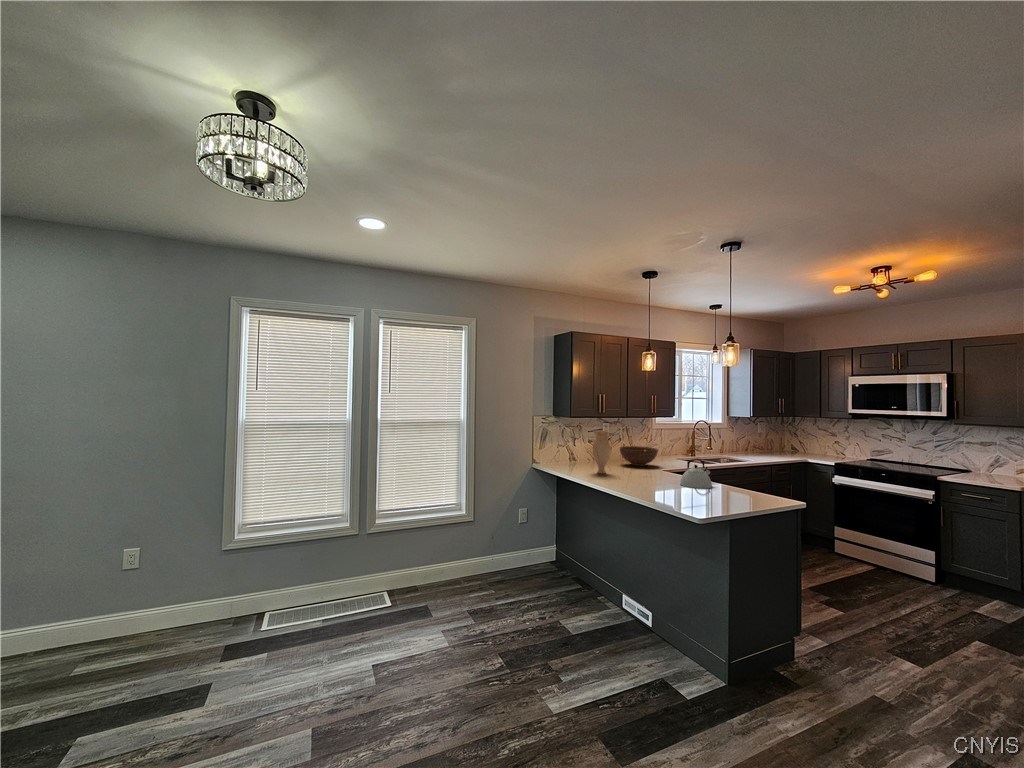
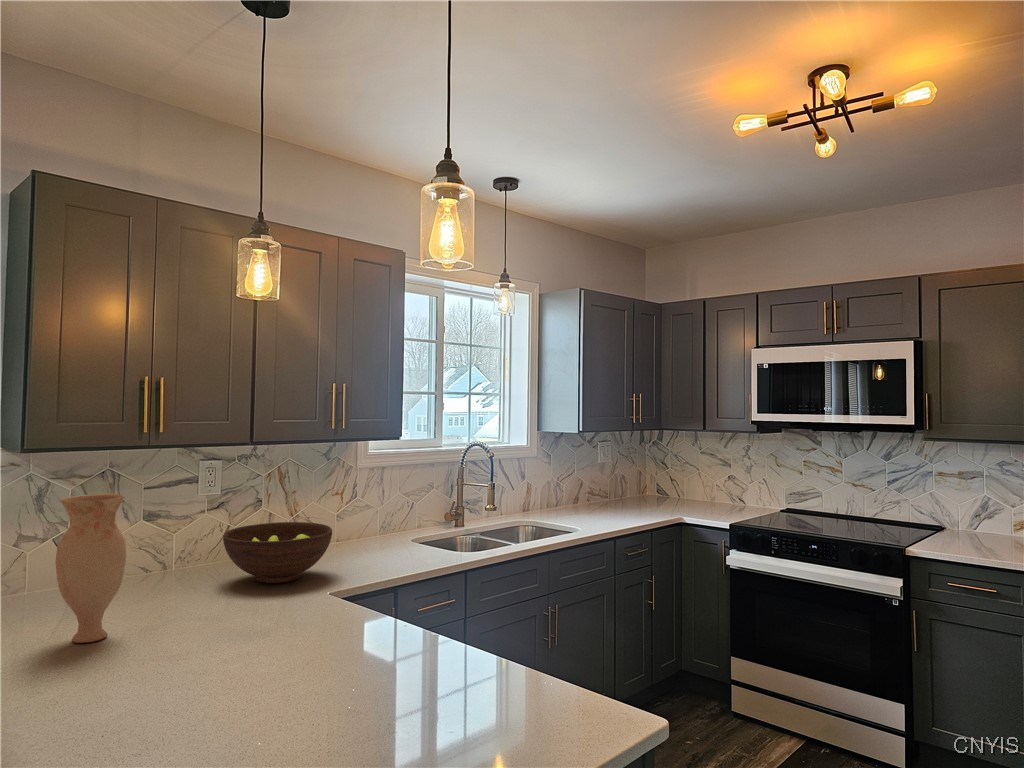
kettle: present [680,459,712,489] -> none [296,589,401,702]

